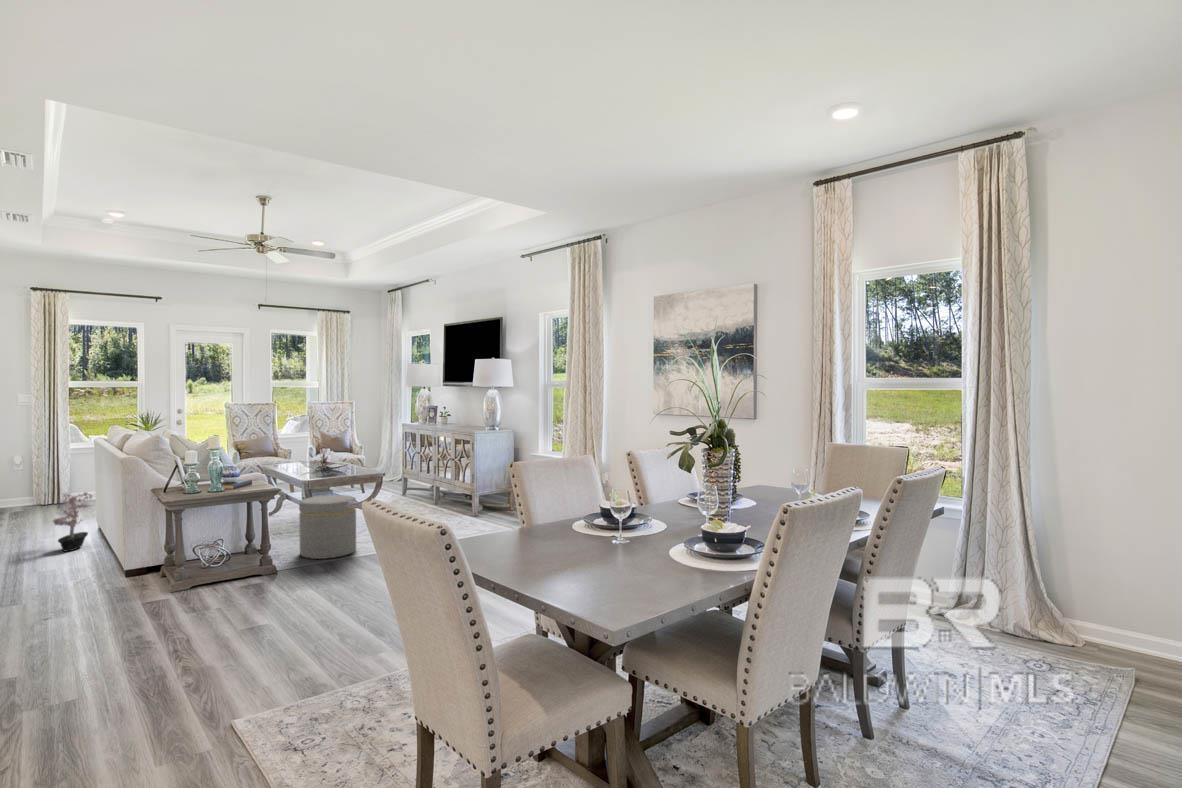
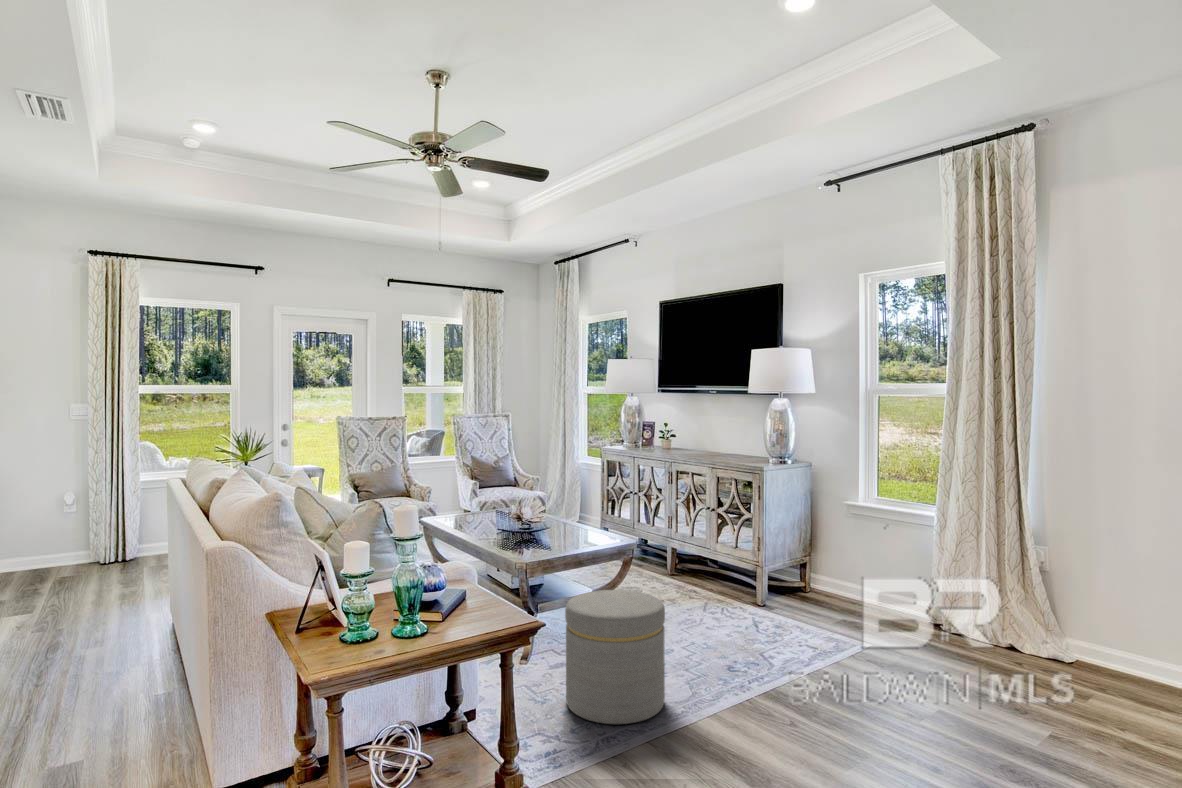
potted plant: present [53,492,92,551] -> none [124,569,195,687]

